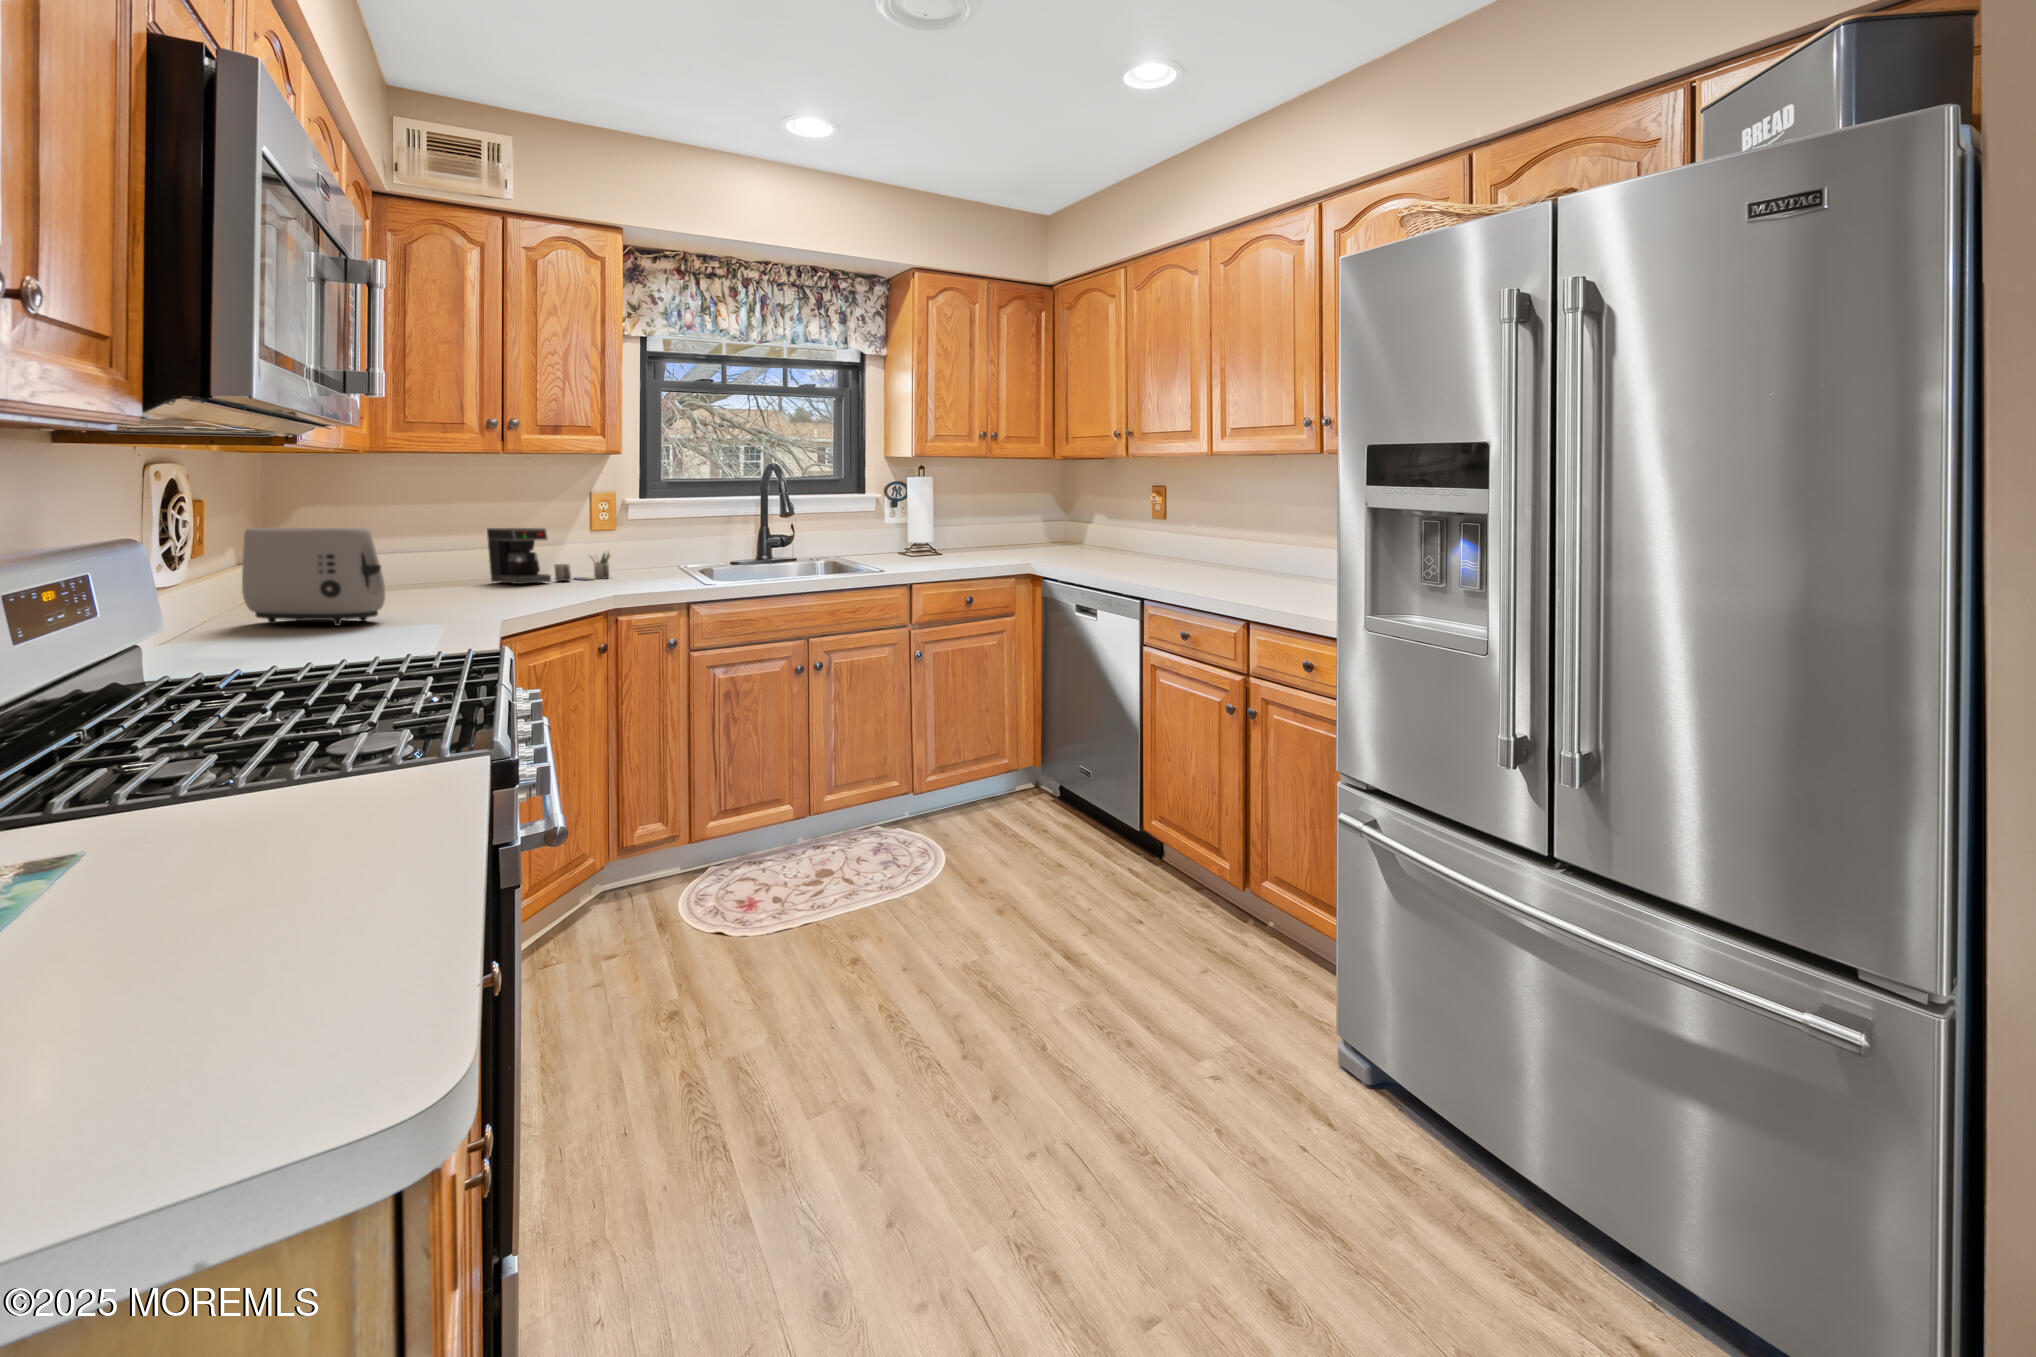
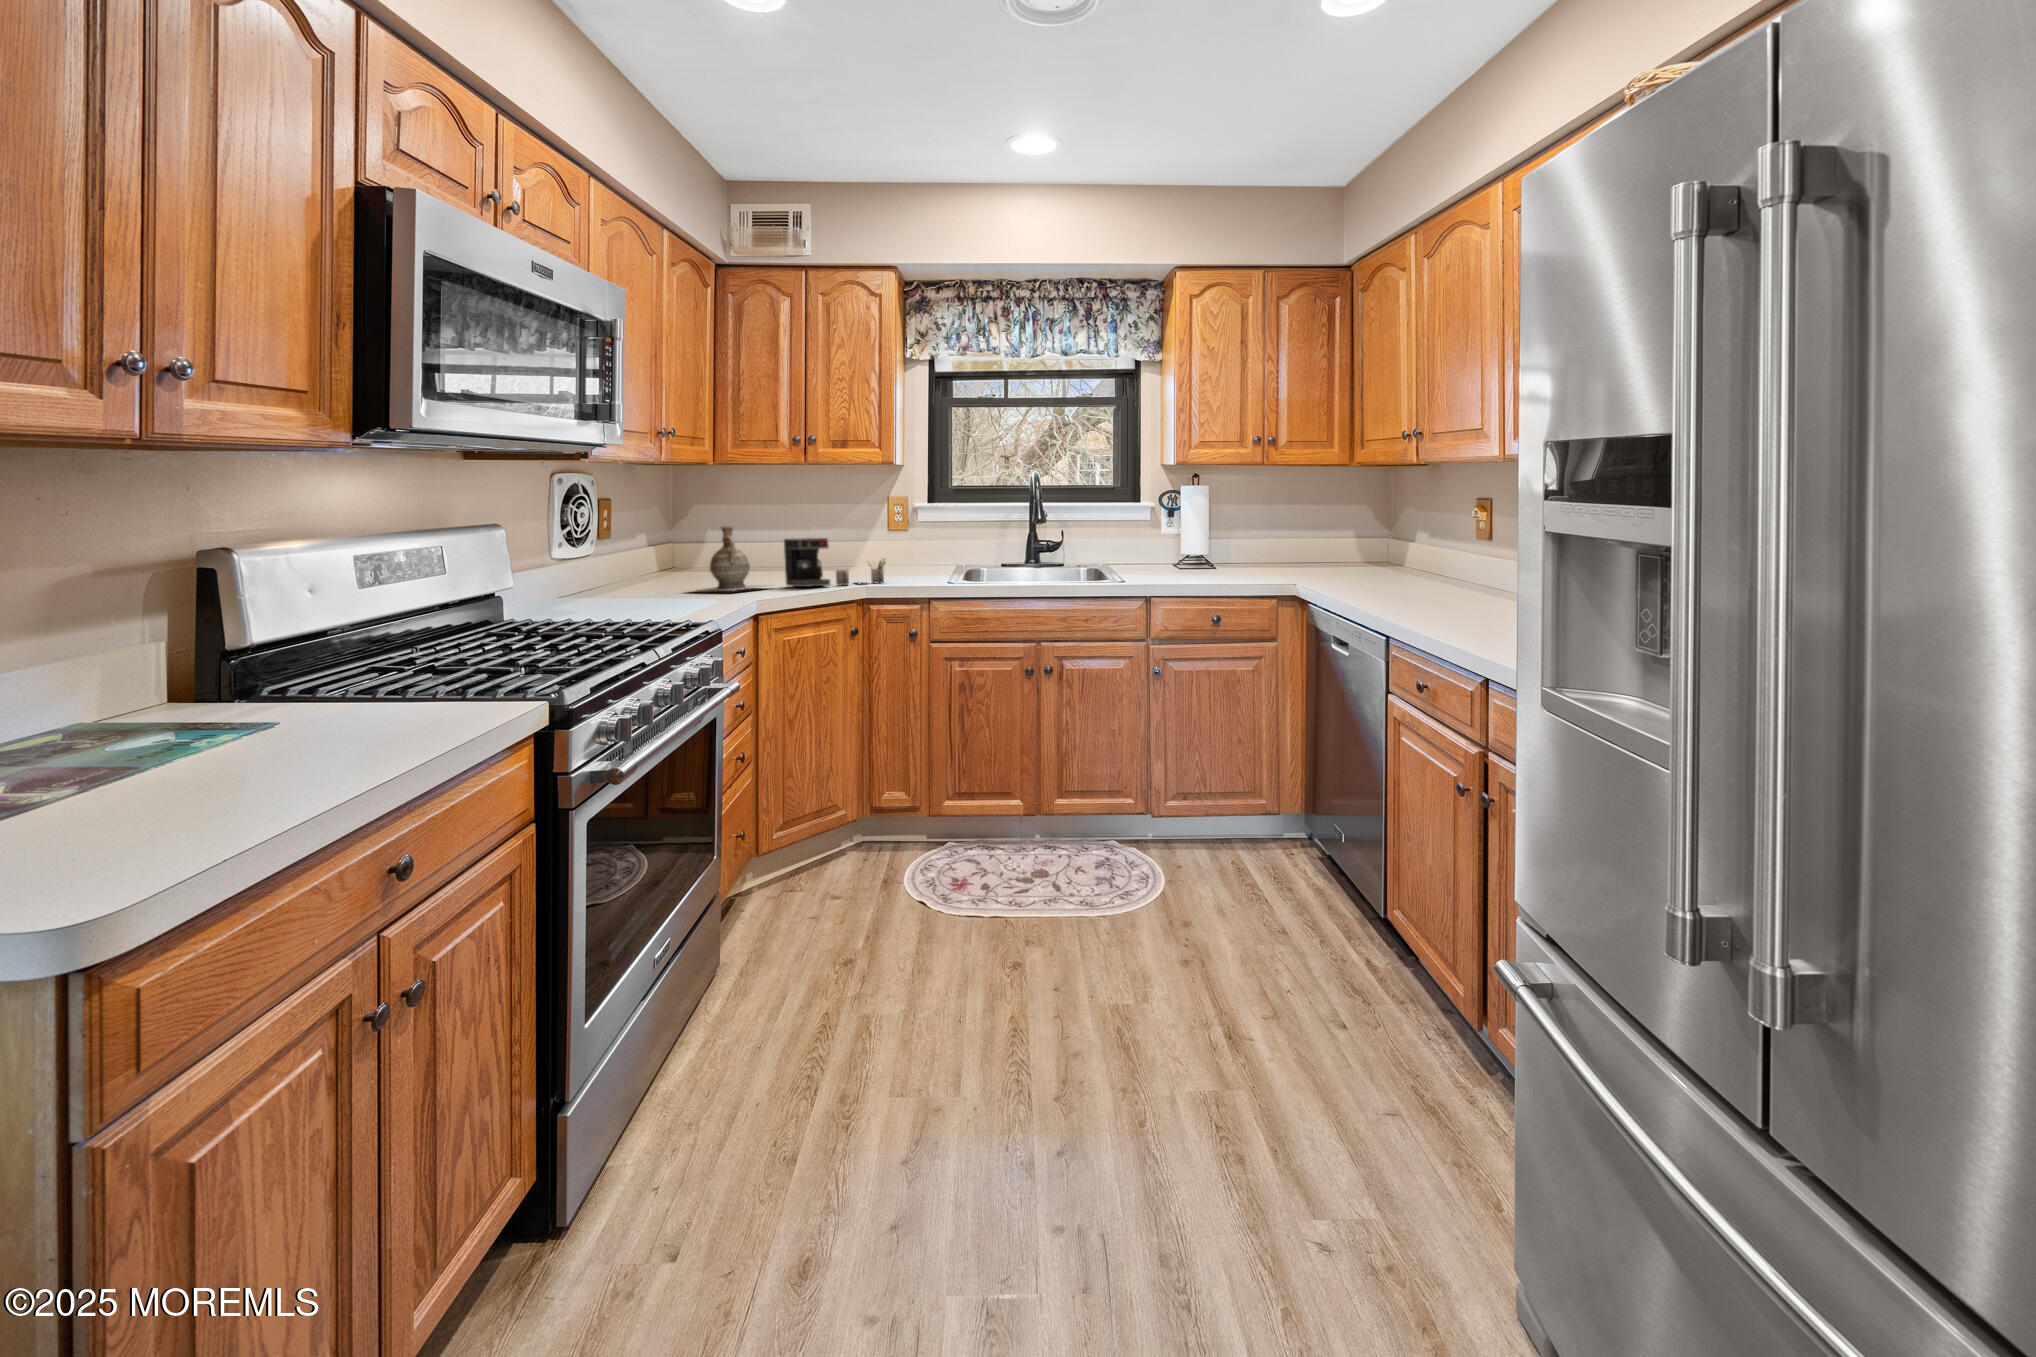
ceramic jug: none [355,513,482,591] -> present [688,527,761,591]
toaster: present [242,528,385,626] -> none [574,536,668,614]

